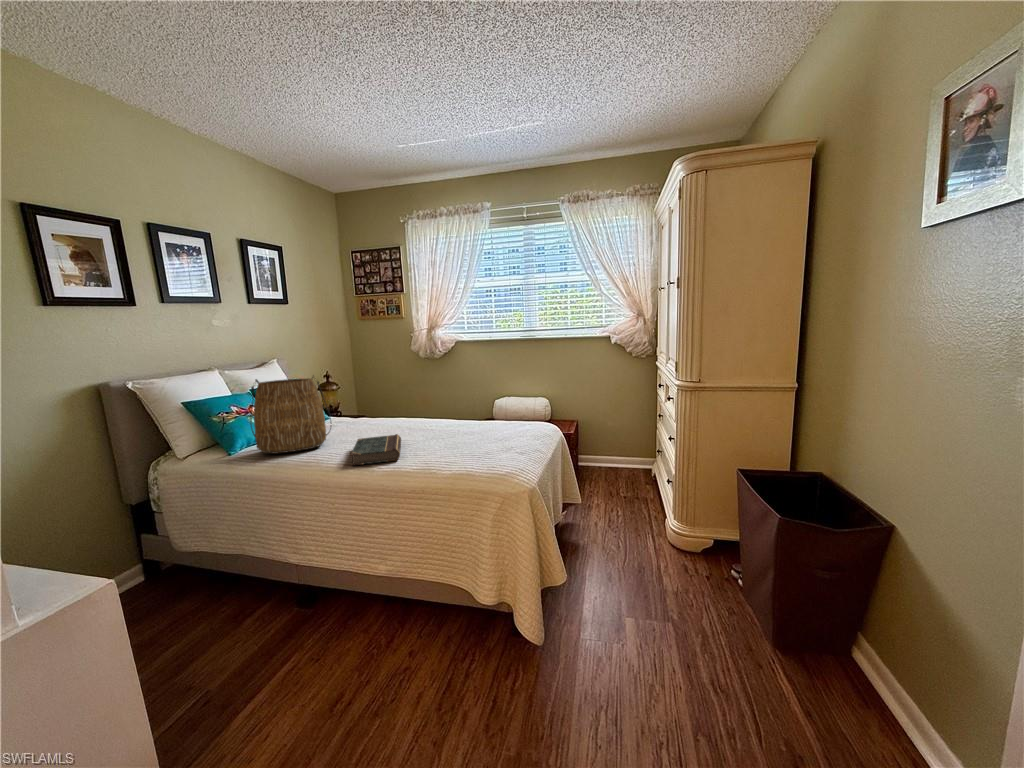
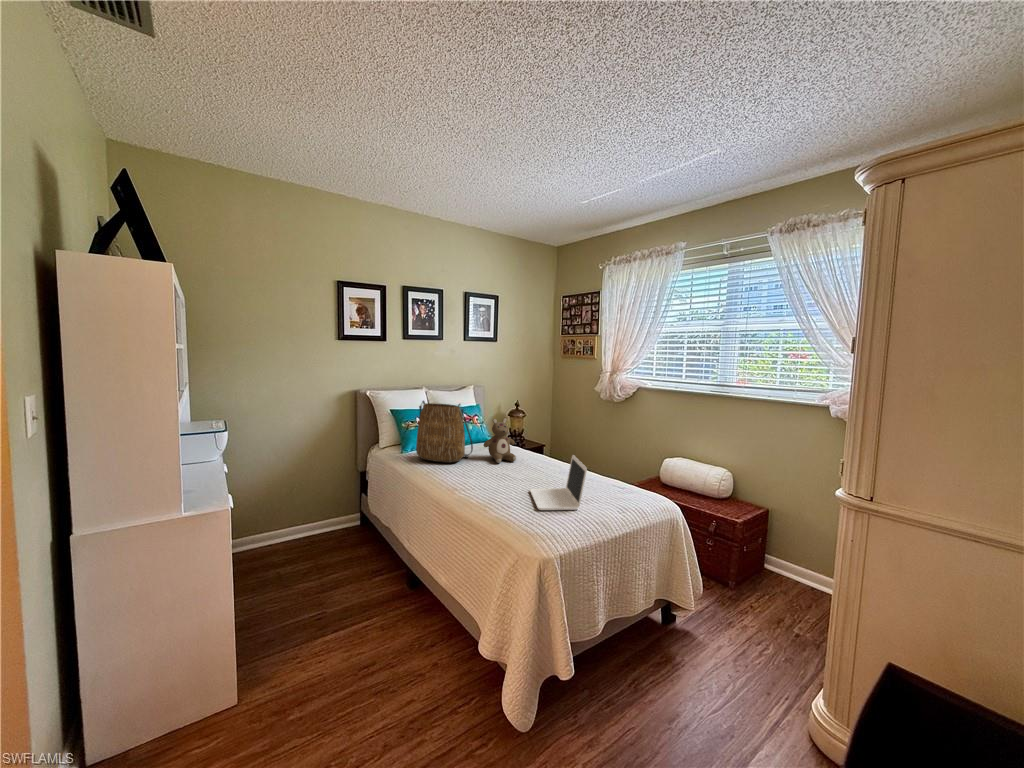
stuffed bear: none [345,385,386,435] -> present [483,418,516,463]
laptop: none [442,403,507,457] -> present [530,455,587,510]
book: present [351,434,401,466] -> none [450,464,509,491]

